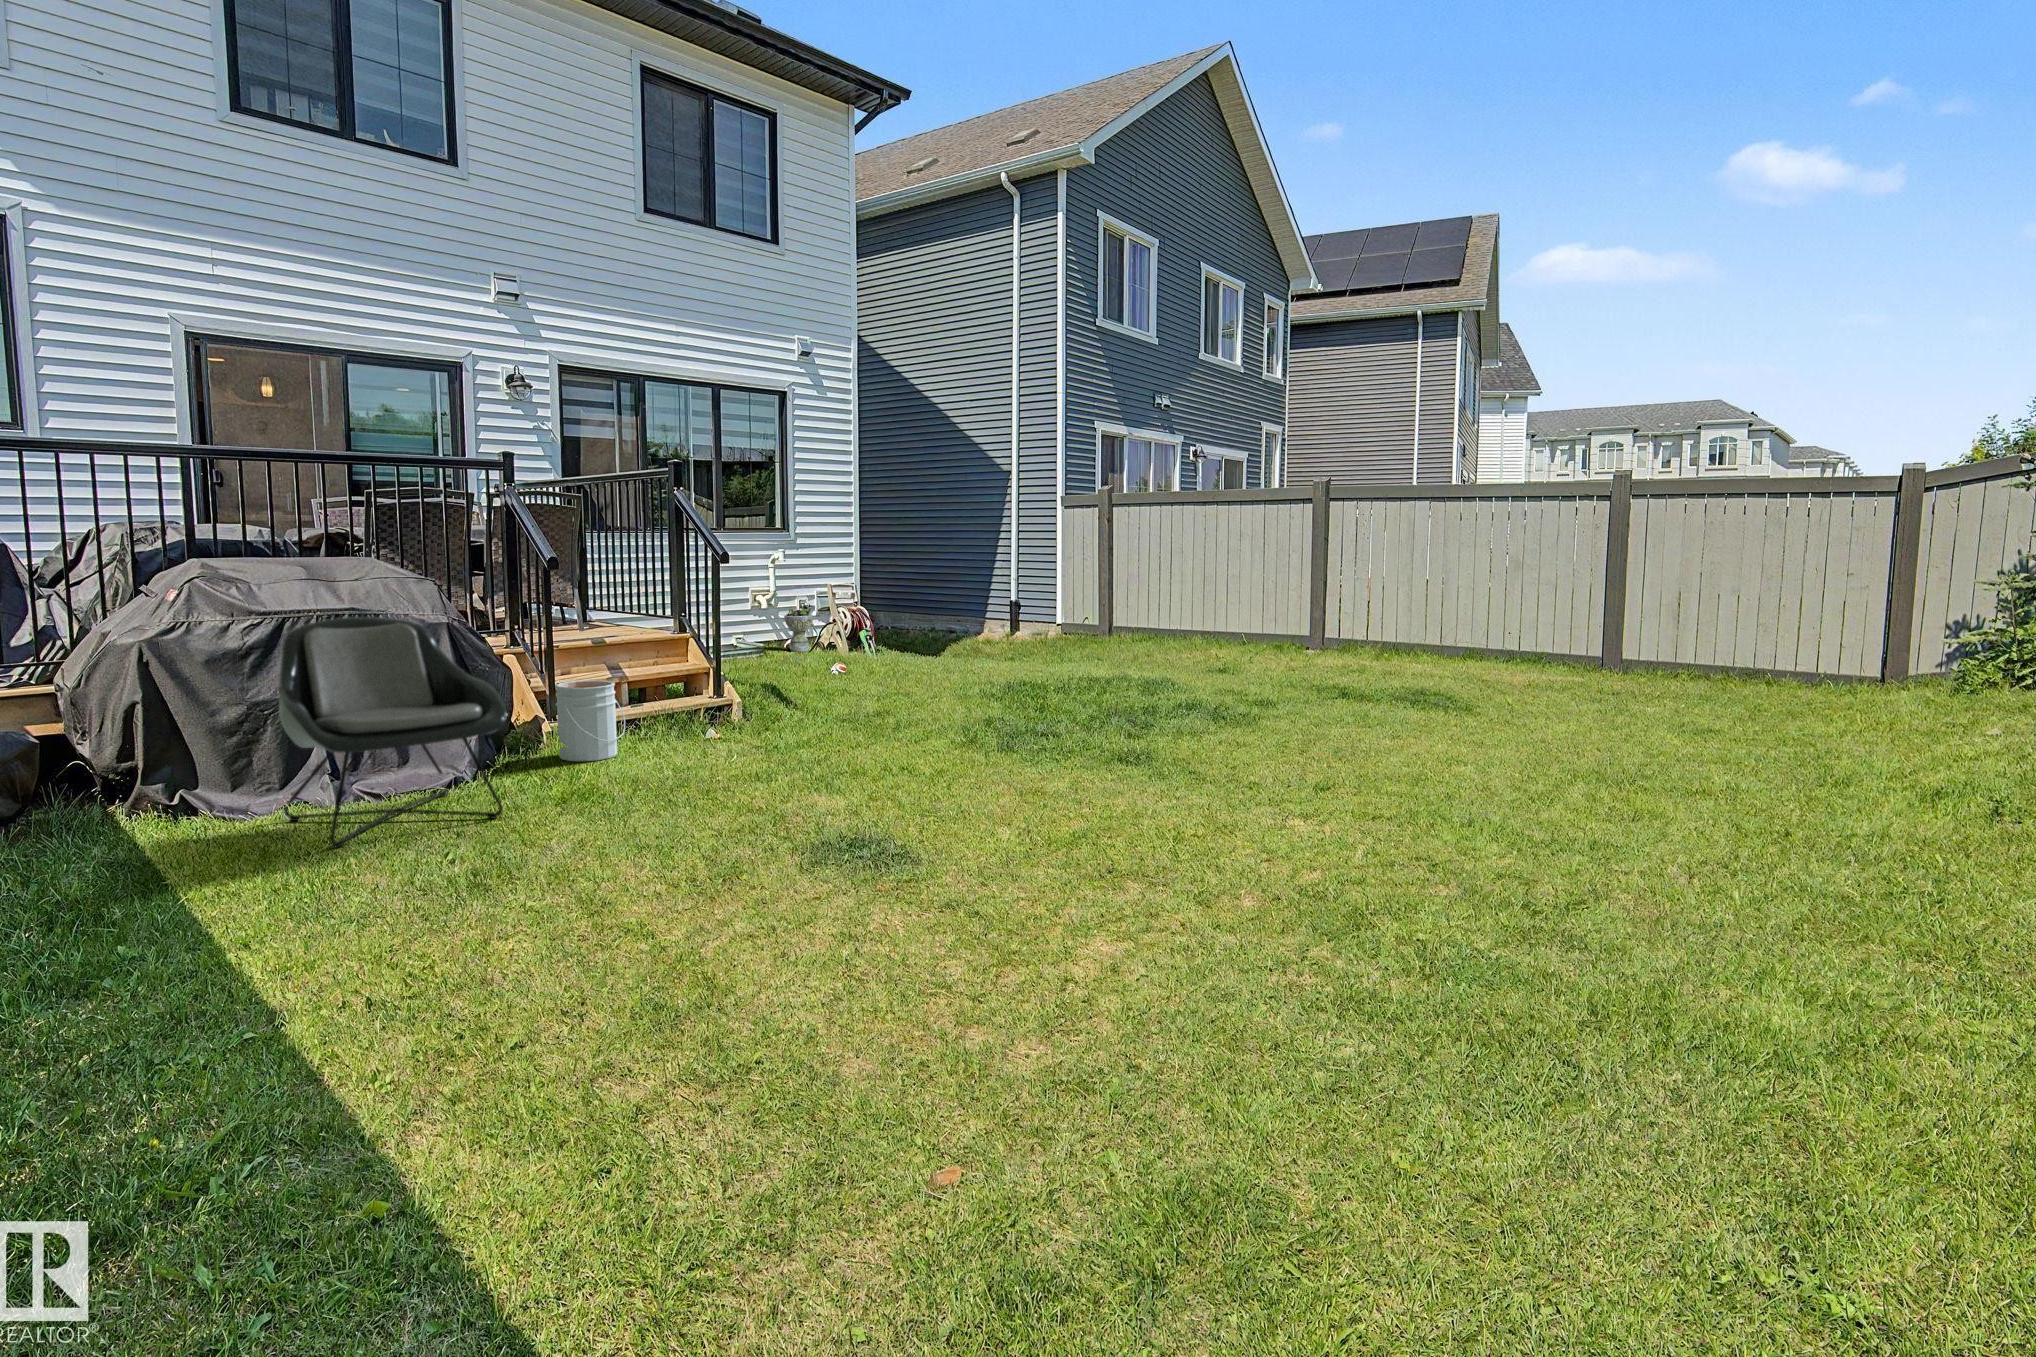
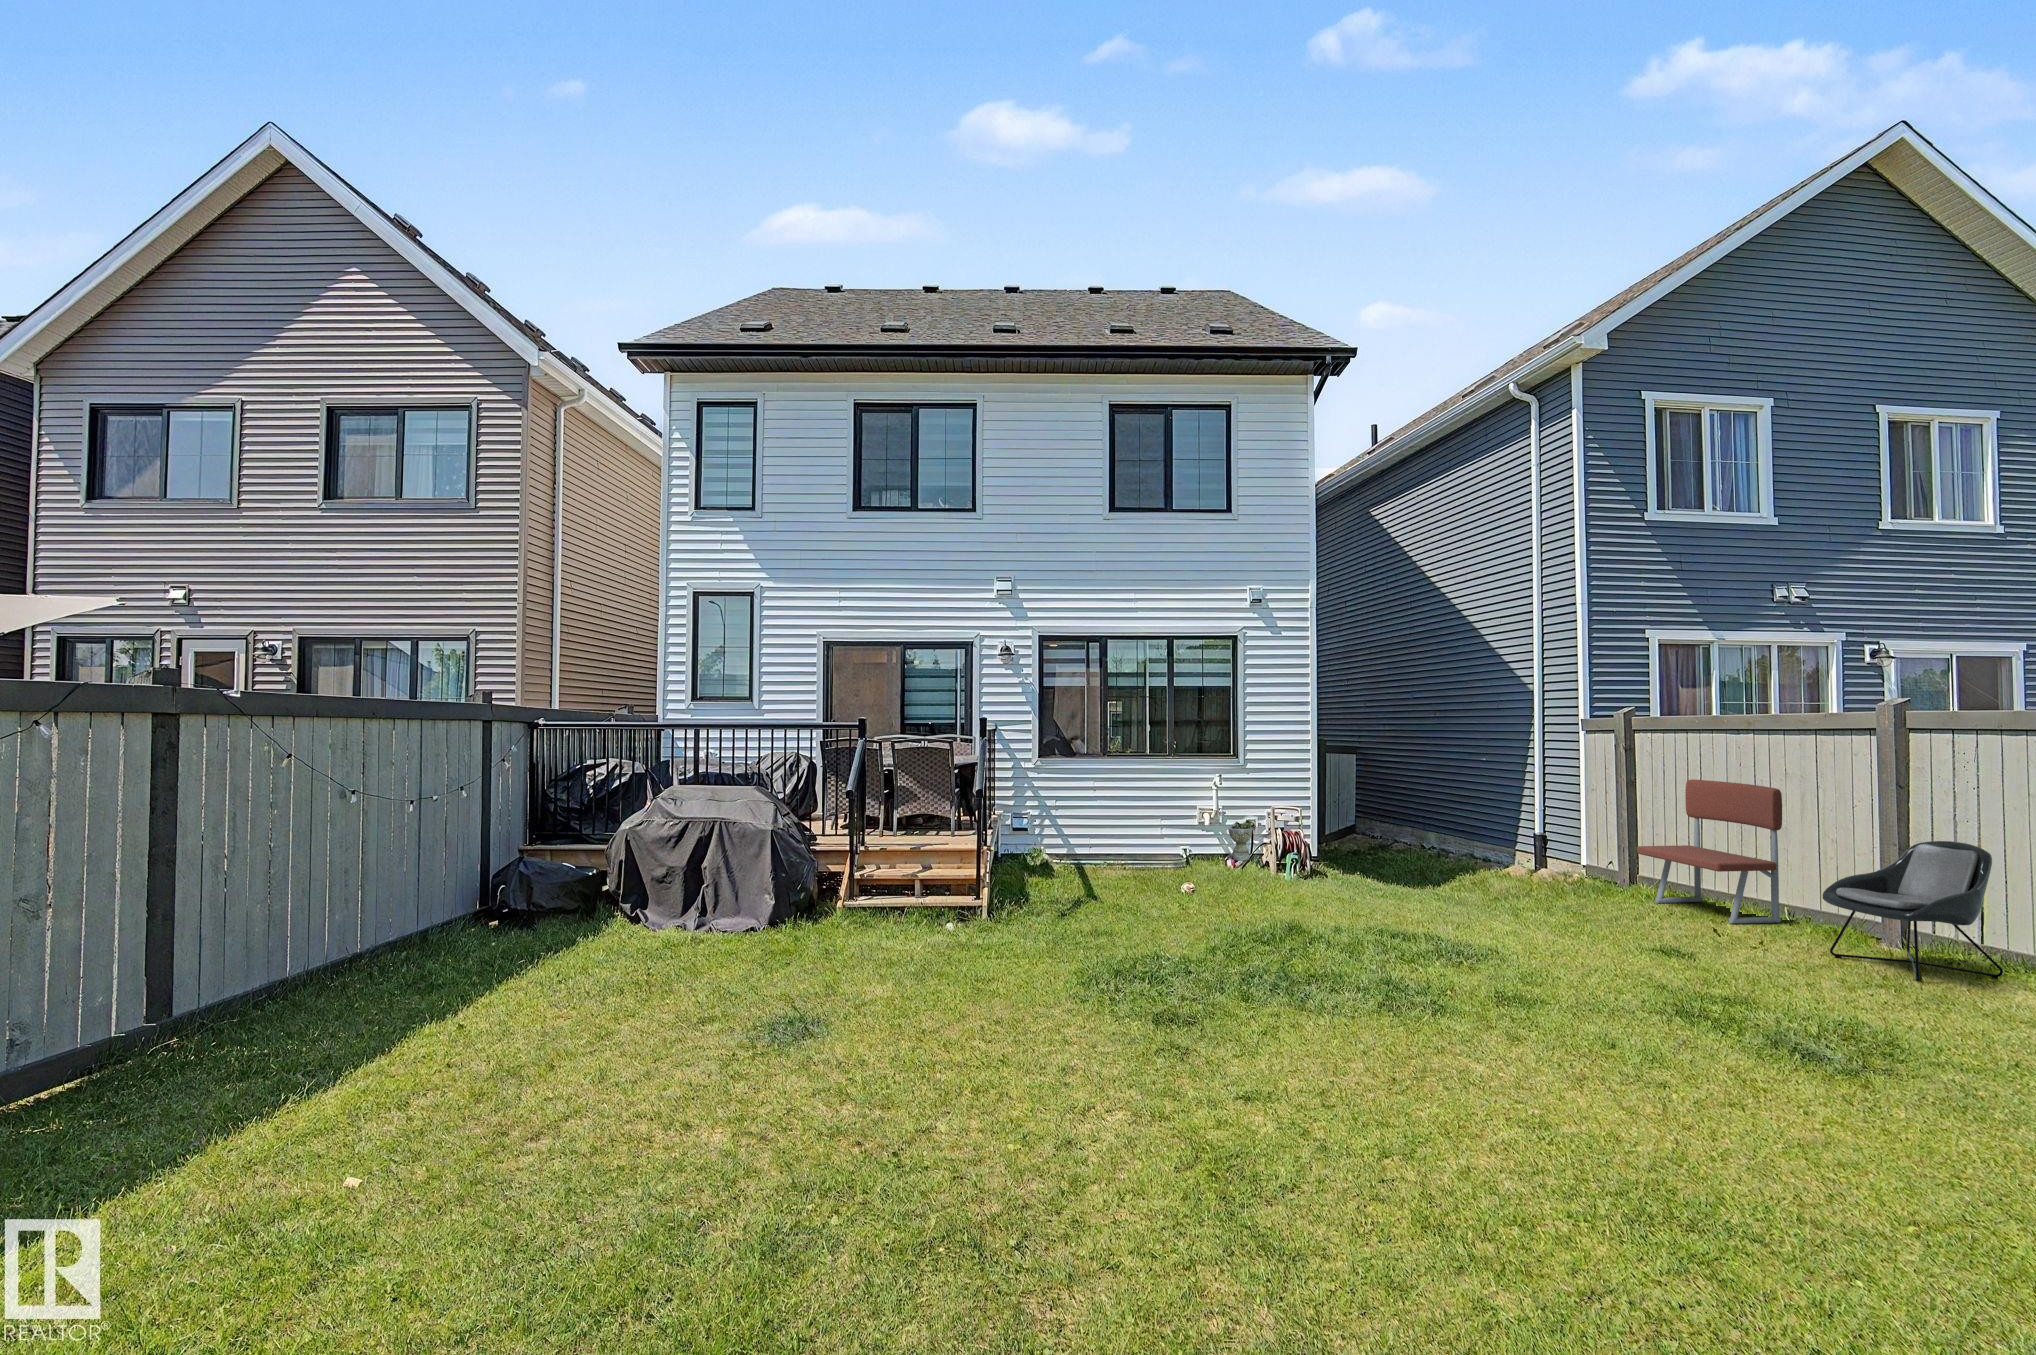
bench: none [1184,541,1295,652] -> present [1637,780,1782,924]
lounge chair: present [279,617,508,848] -> present [1823,841,2003,981]
bucket: present [555,680,625,762] -> none [838,871,889,926]

